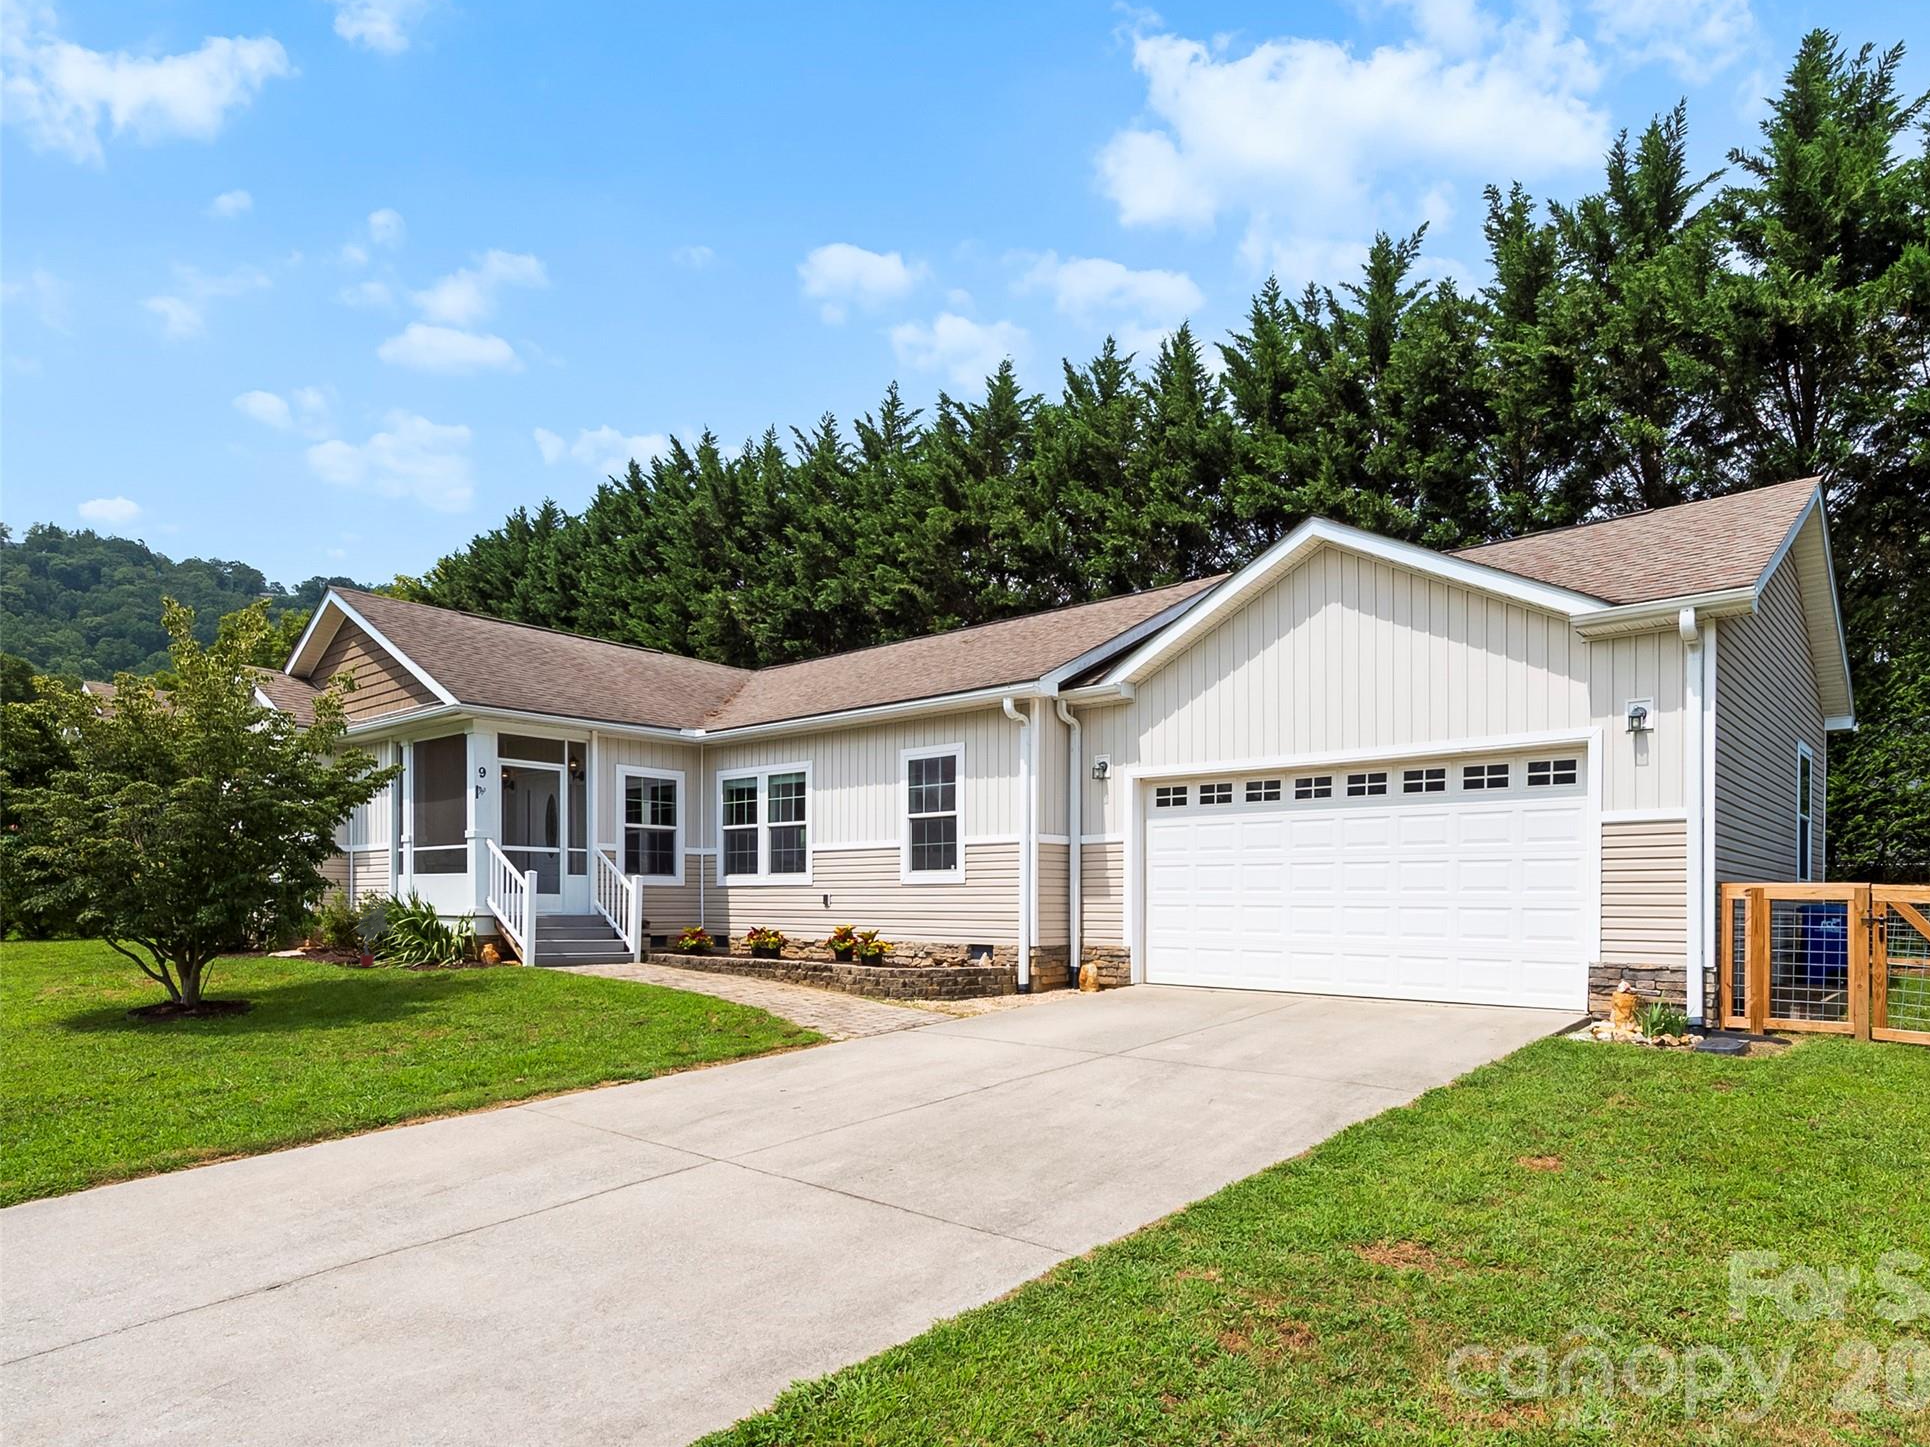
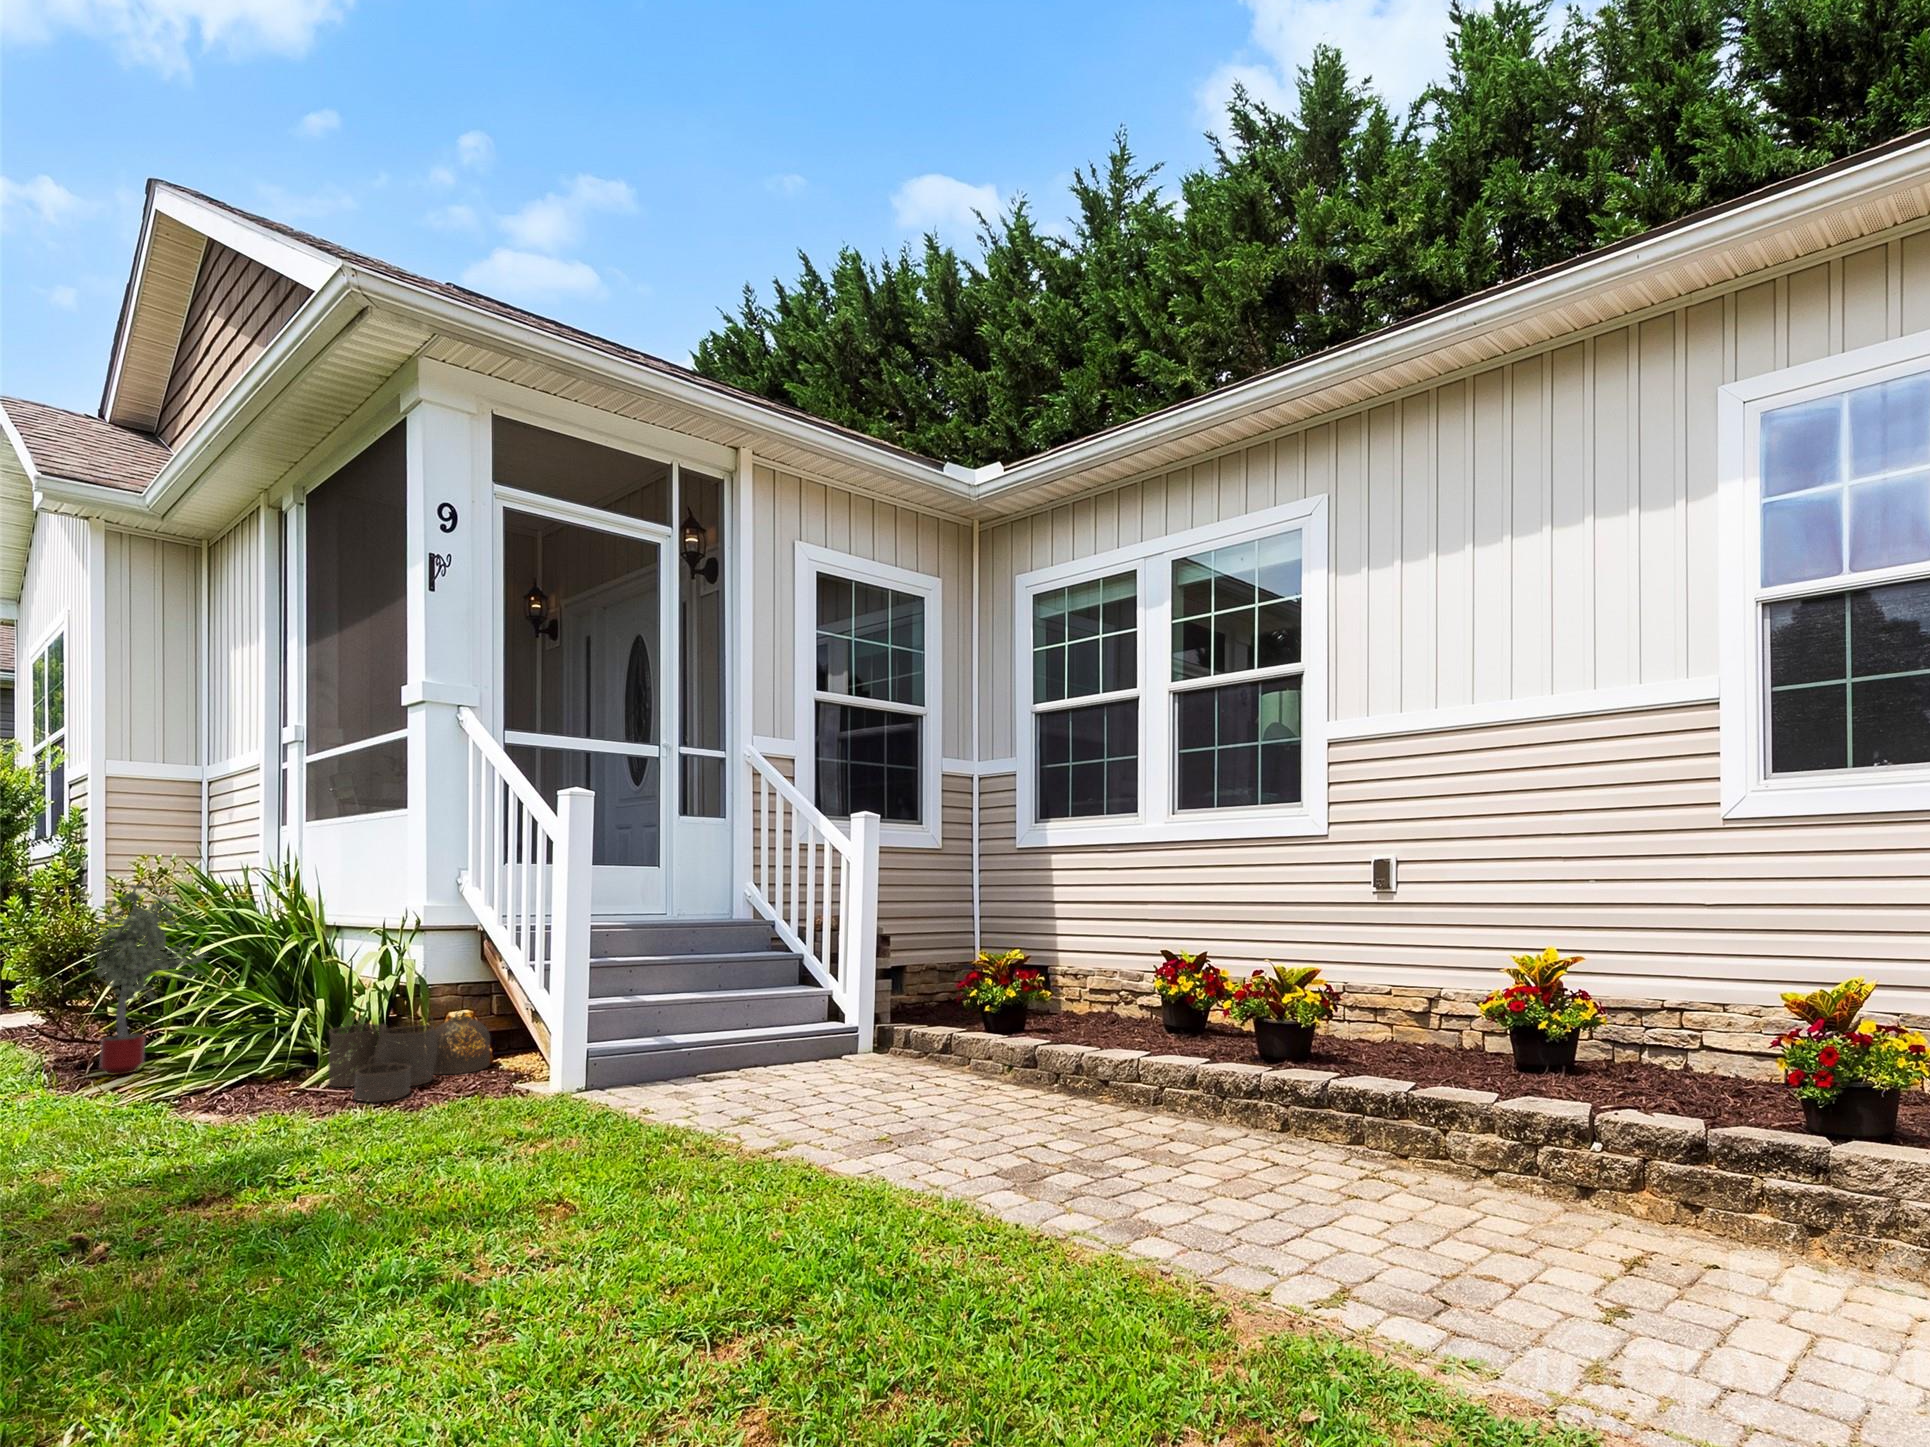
woven basket: none [446,945,499,971] -> present [328,1013,490,1102]

